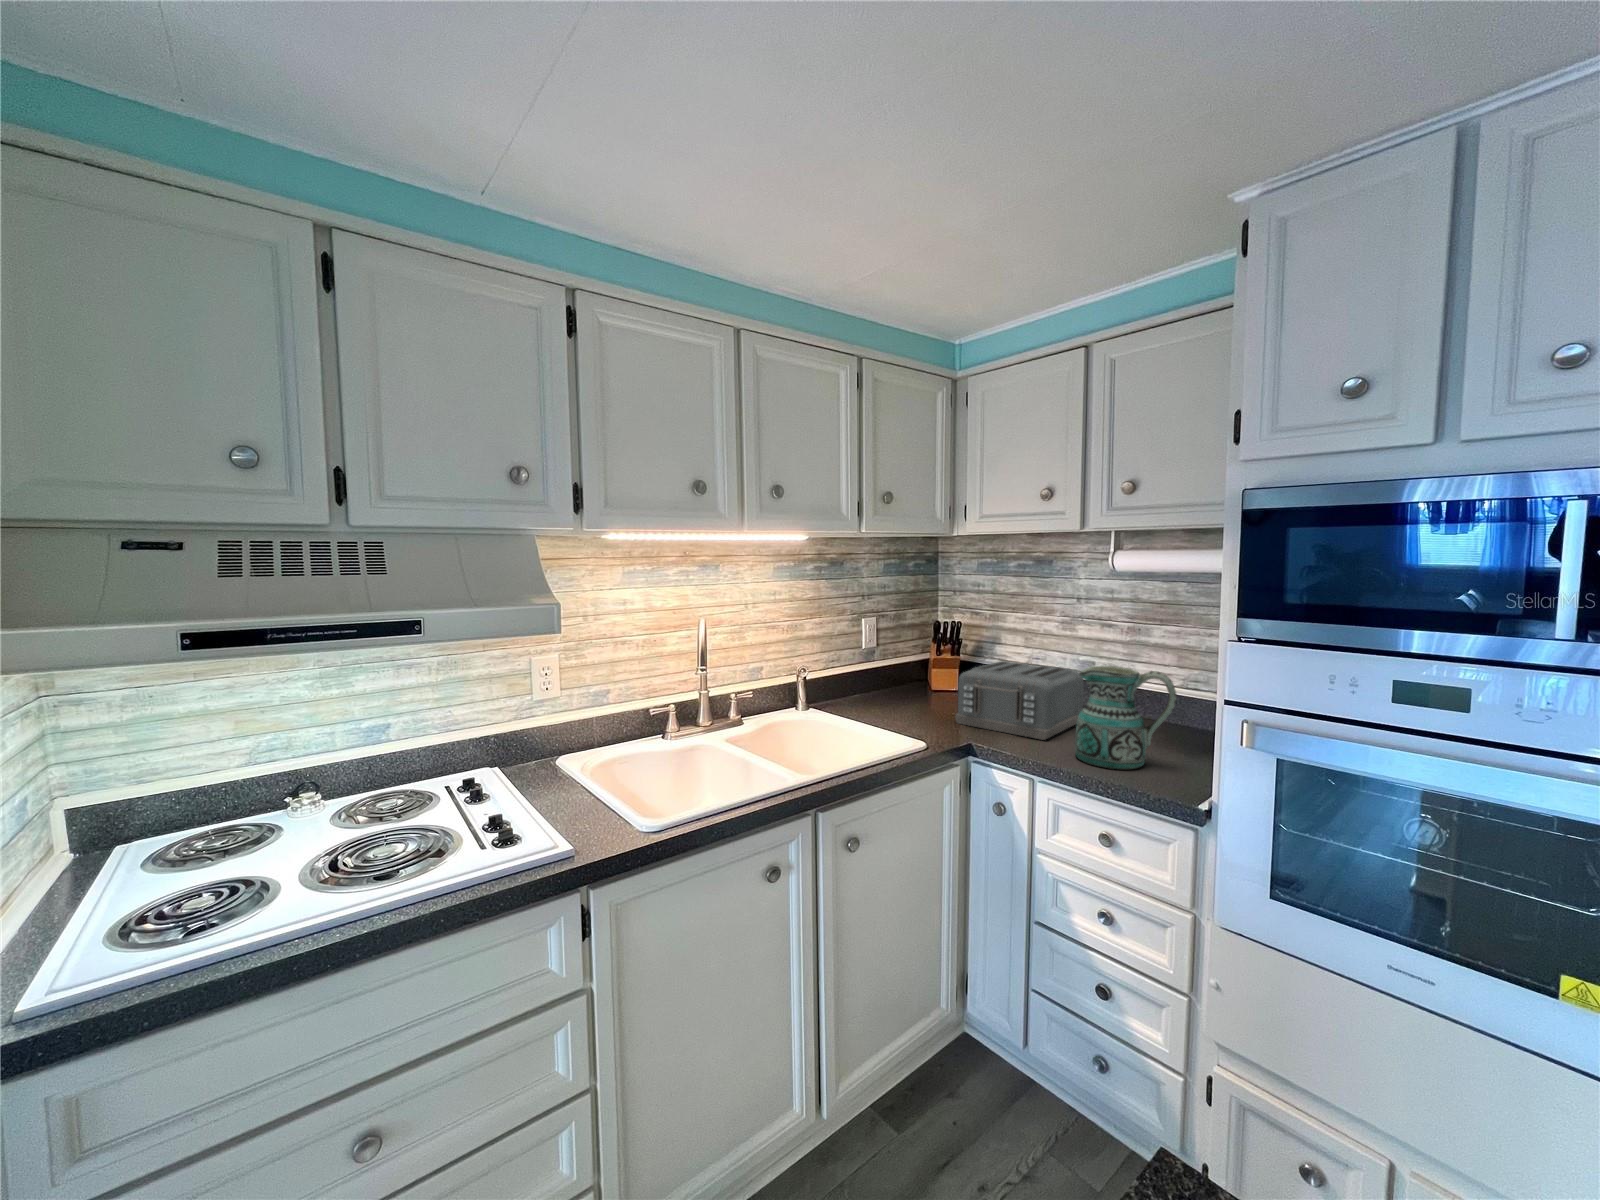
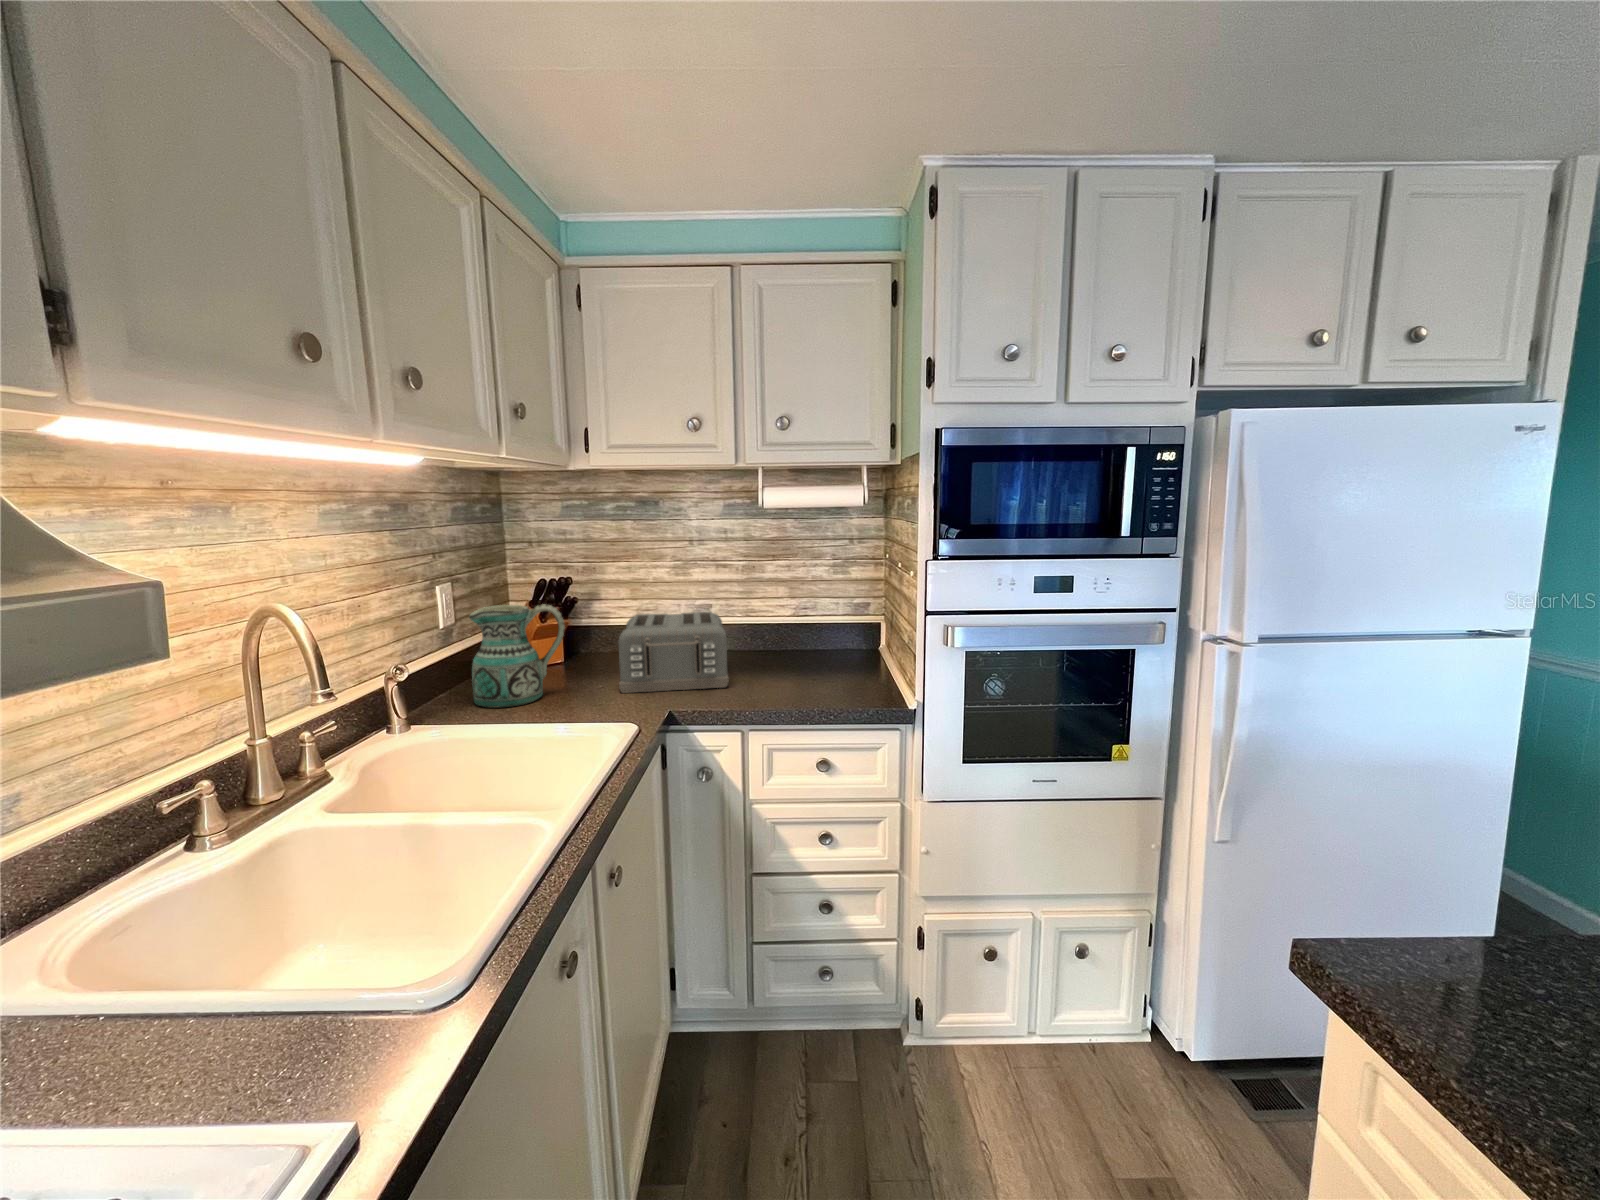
ceramic pitcher: present [1075,666,1177,769] -> present [469,604,565,708]

